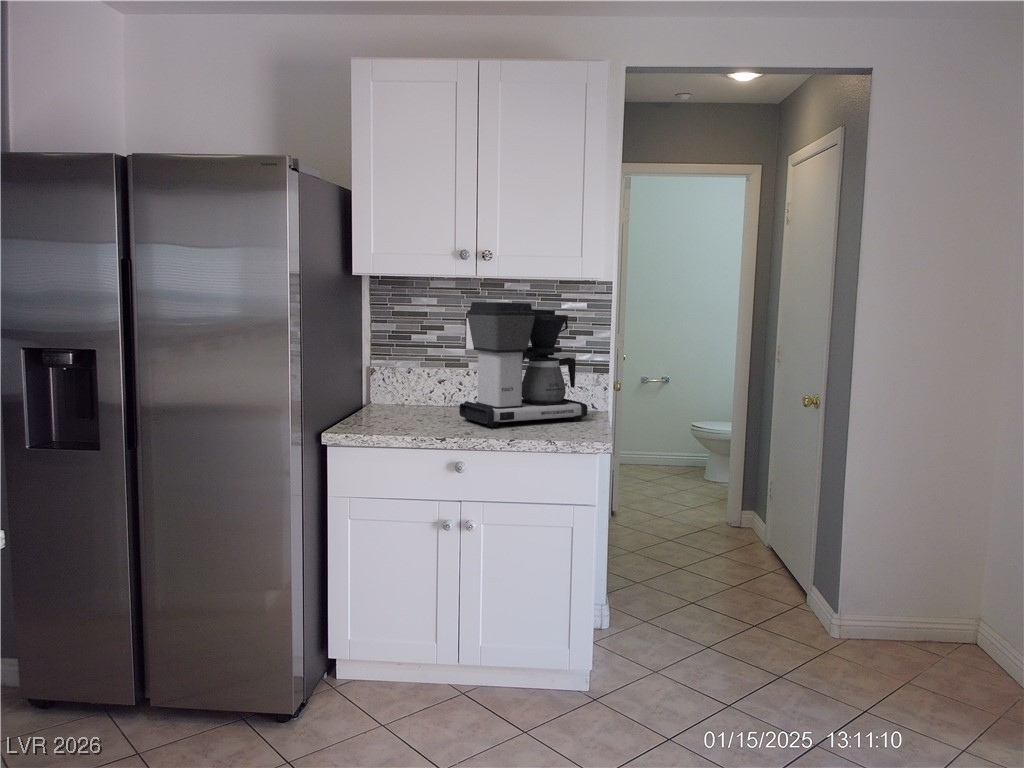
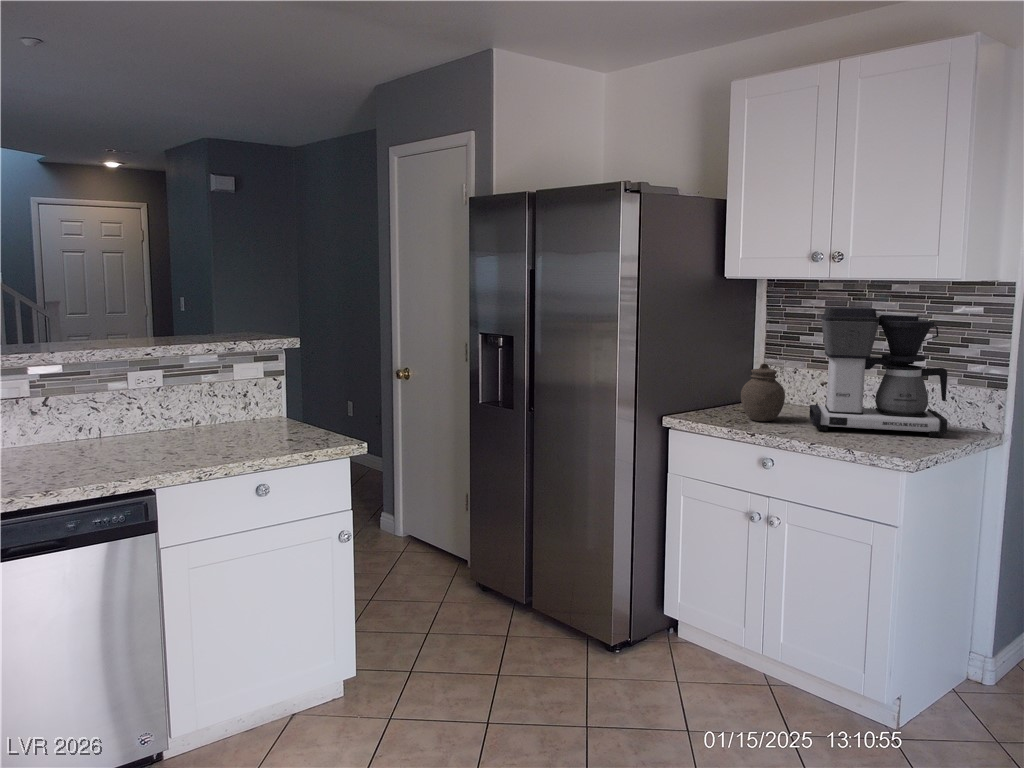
jar: none [397,364,443,426] -> present [741,364,785,421]

